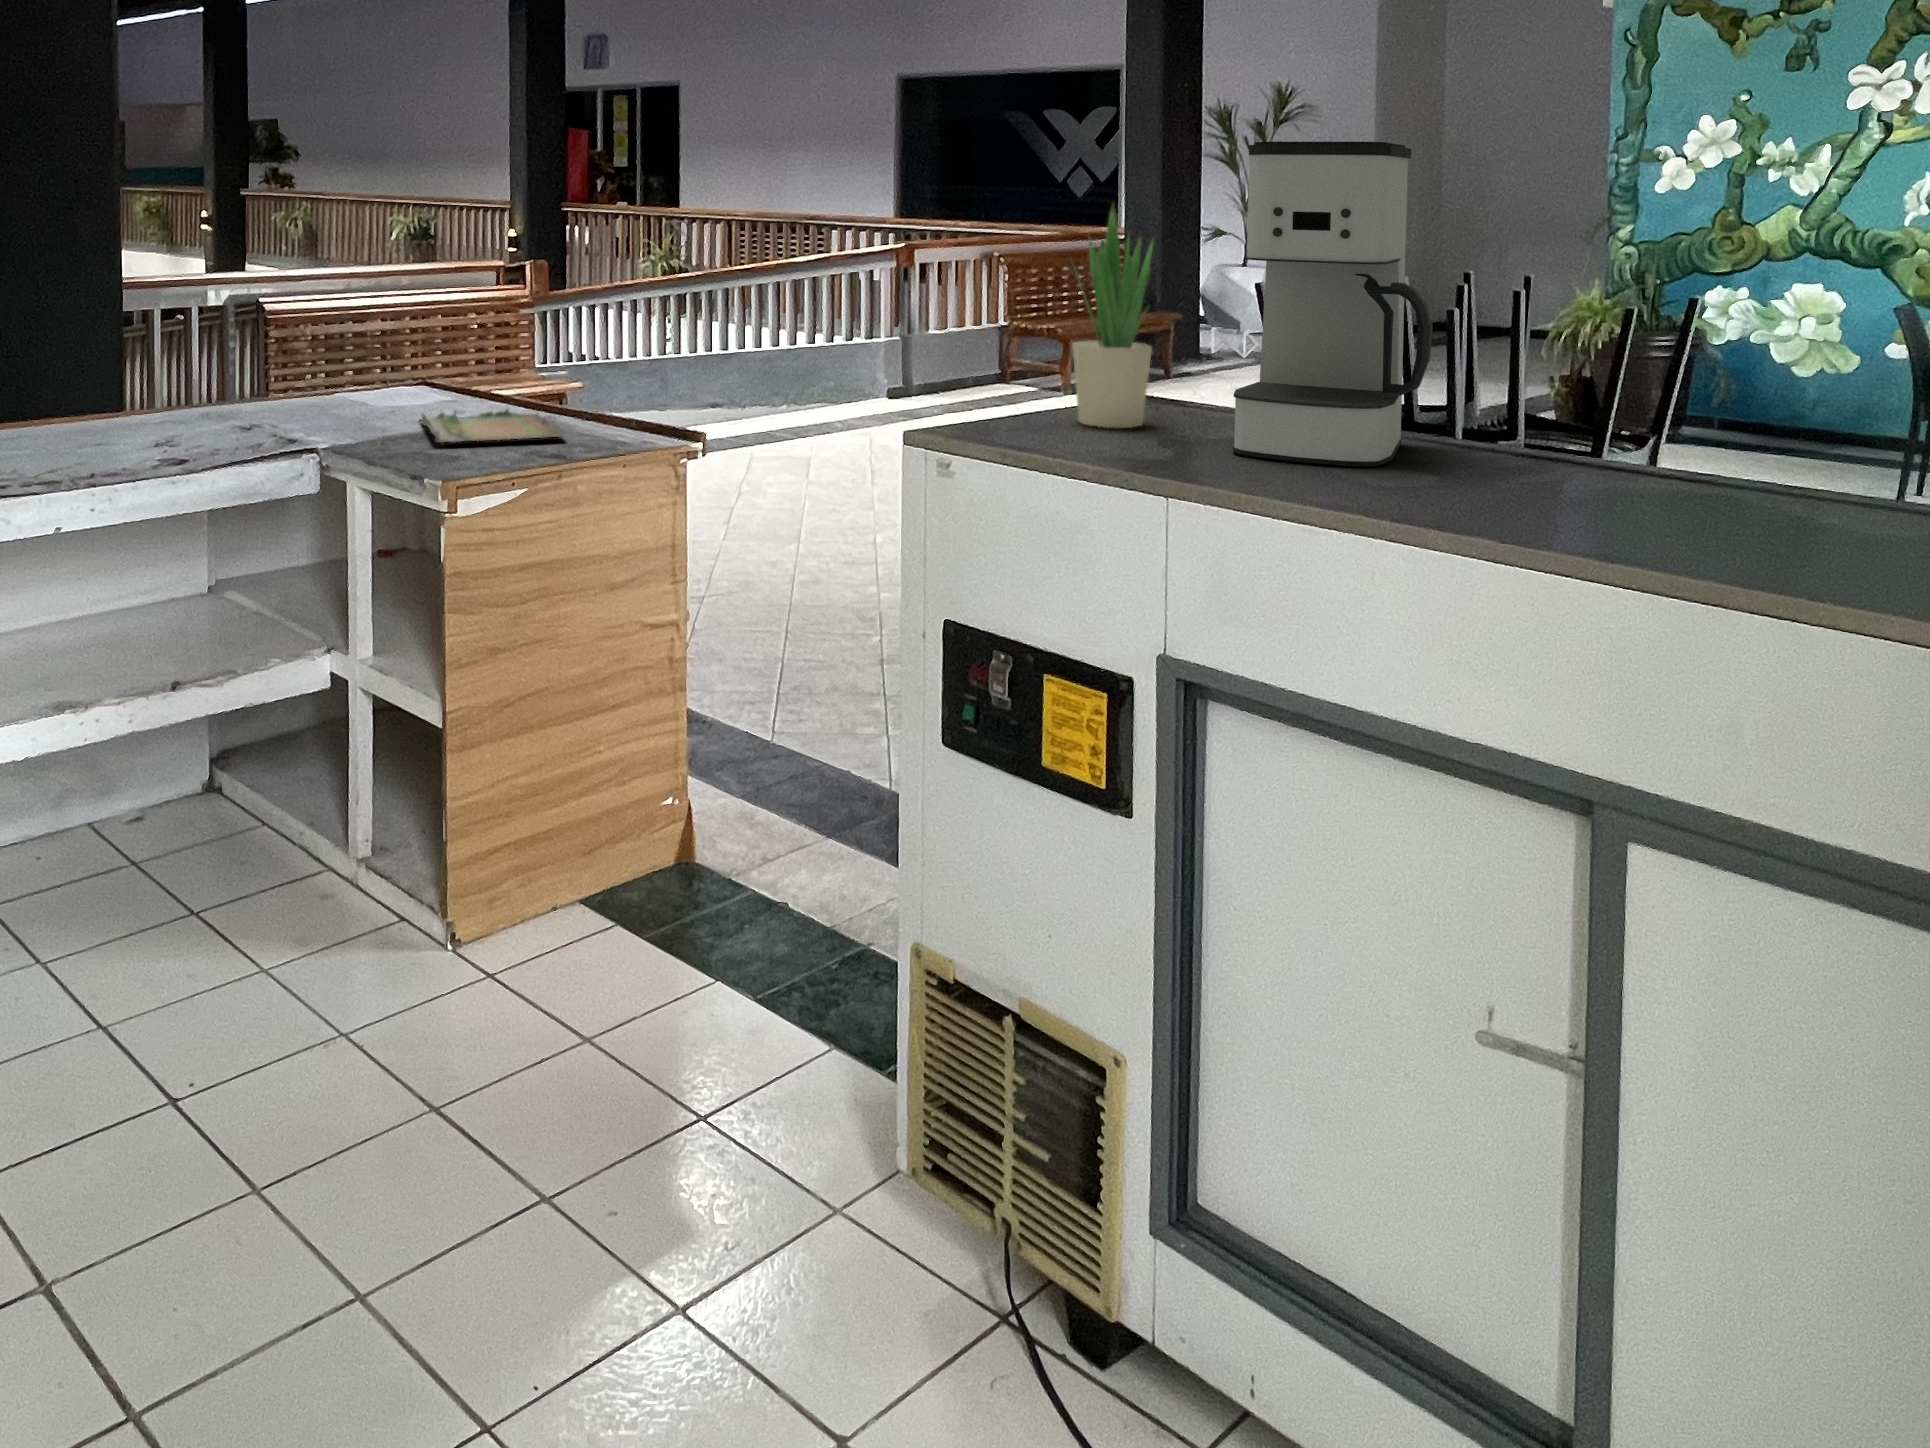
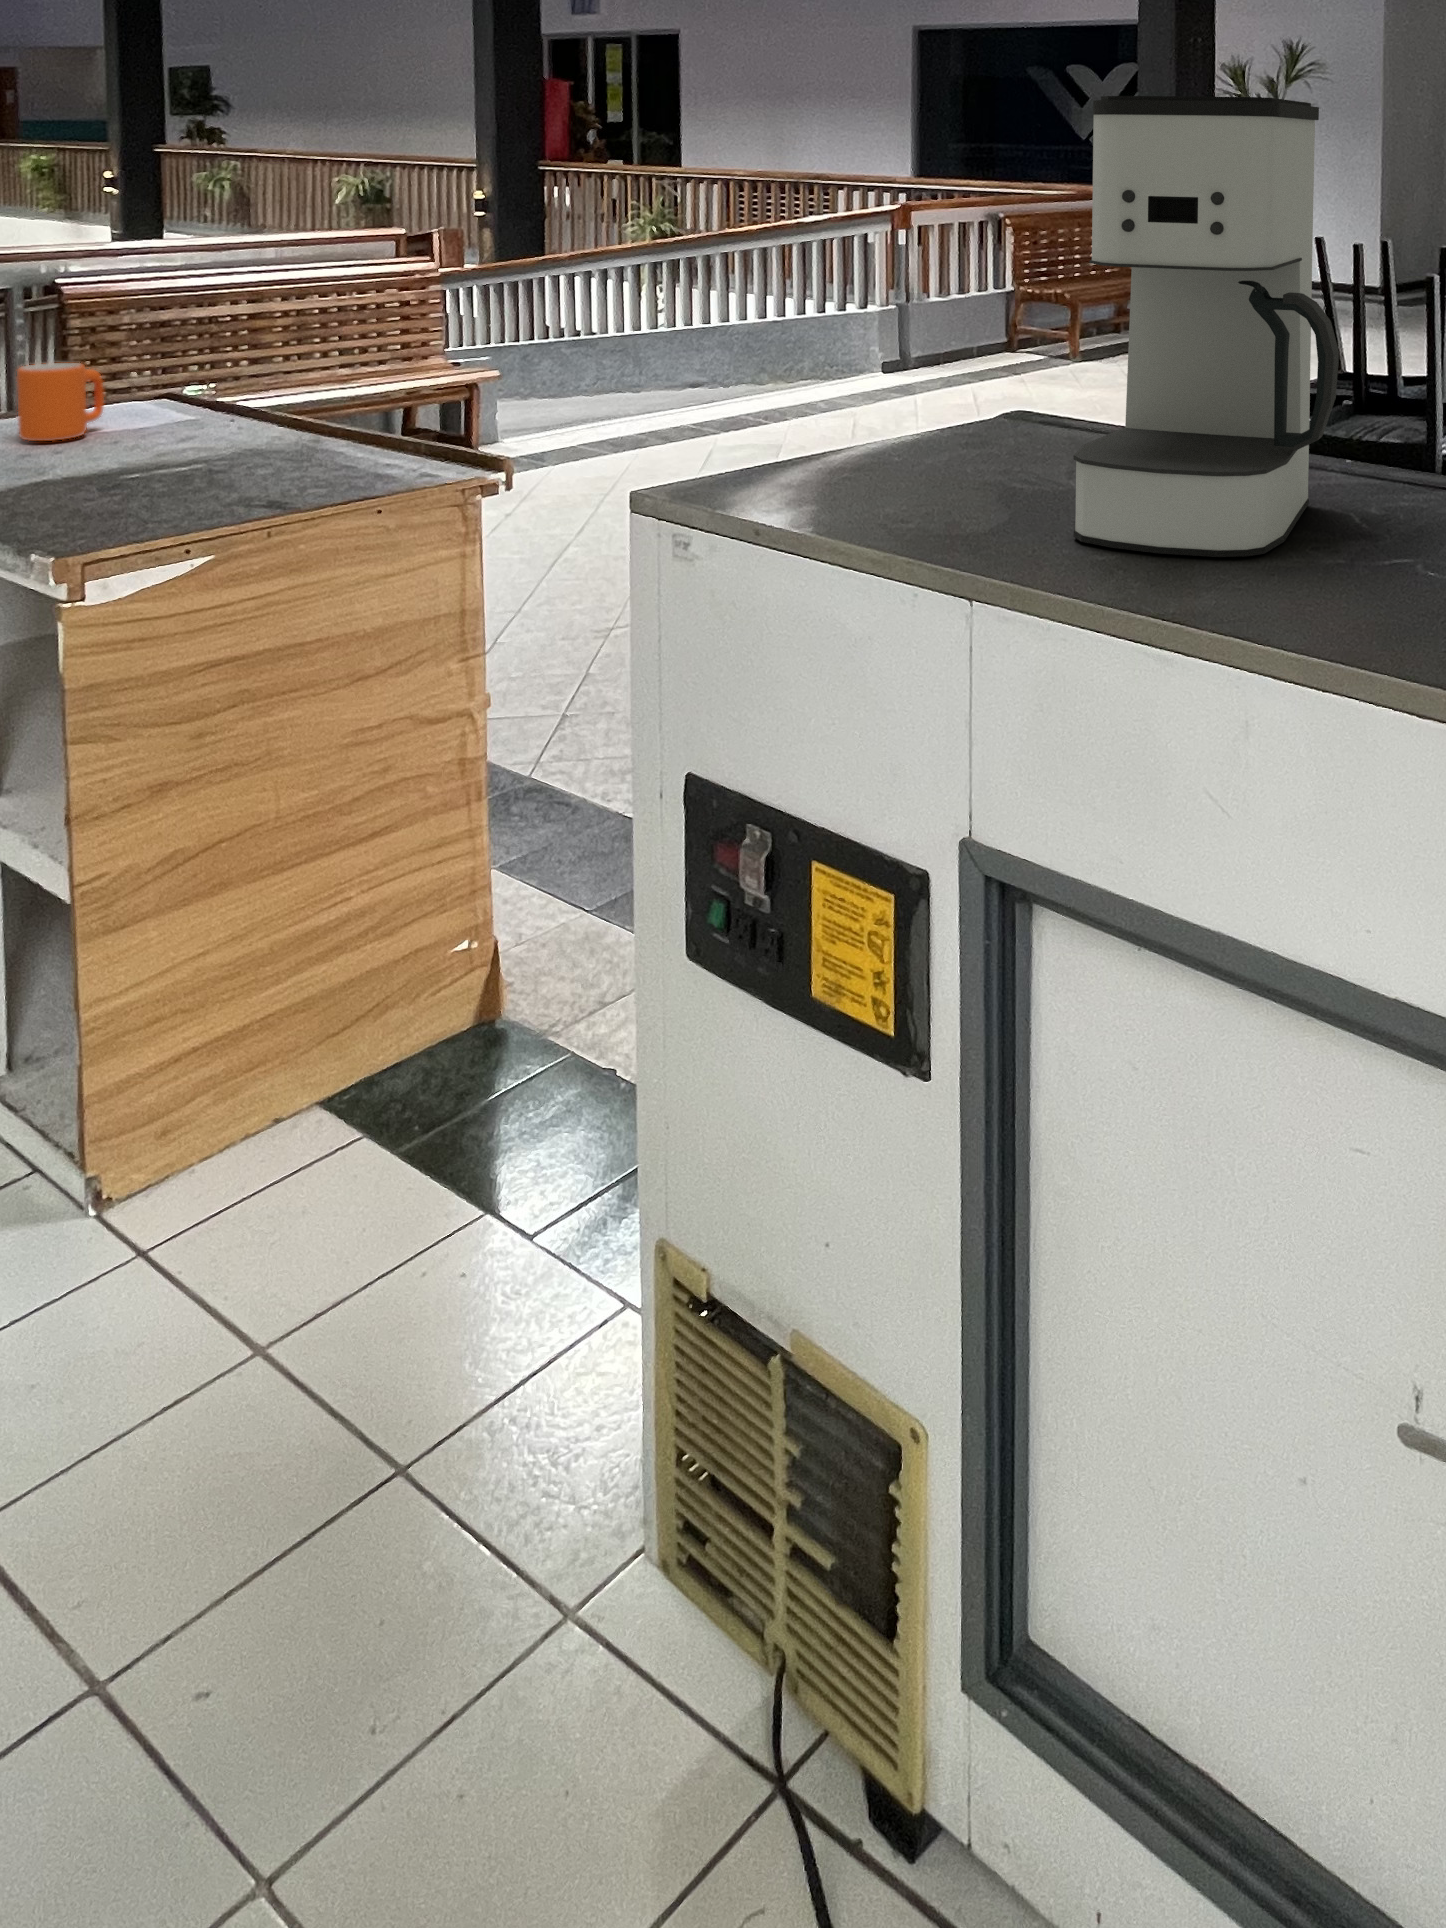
potted plant: present [1072,204,1154,428] -> none [876,178,997,495]
mug: none [349,344,400,401] -> present [17,363,104,441]
tray: present [421,409,565,443] -> none [85,435,299,511]

